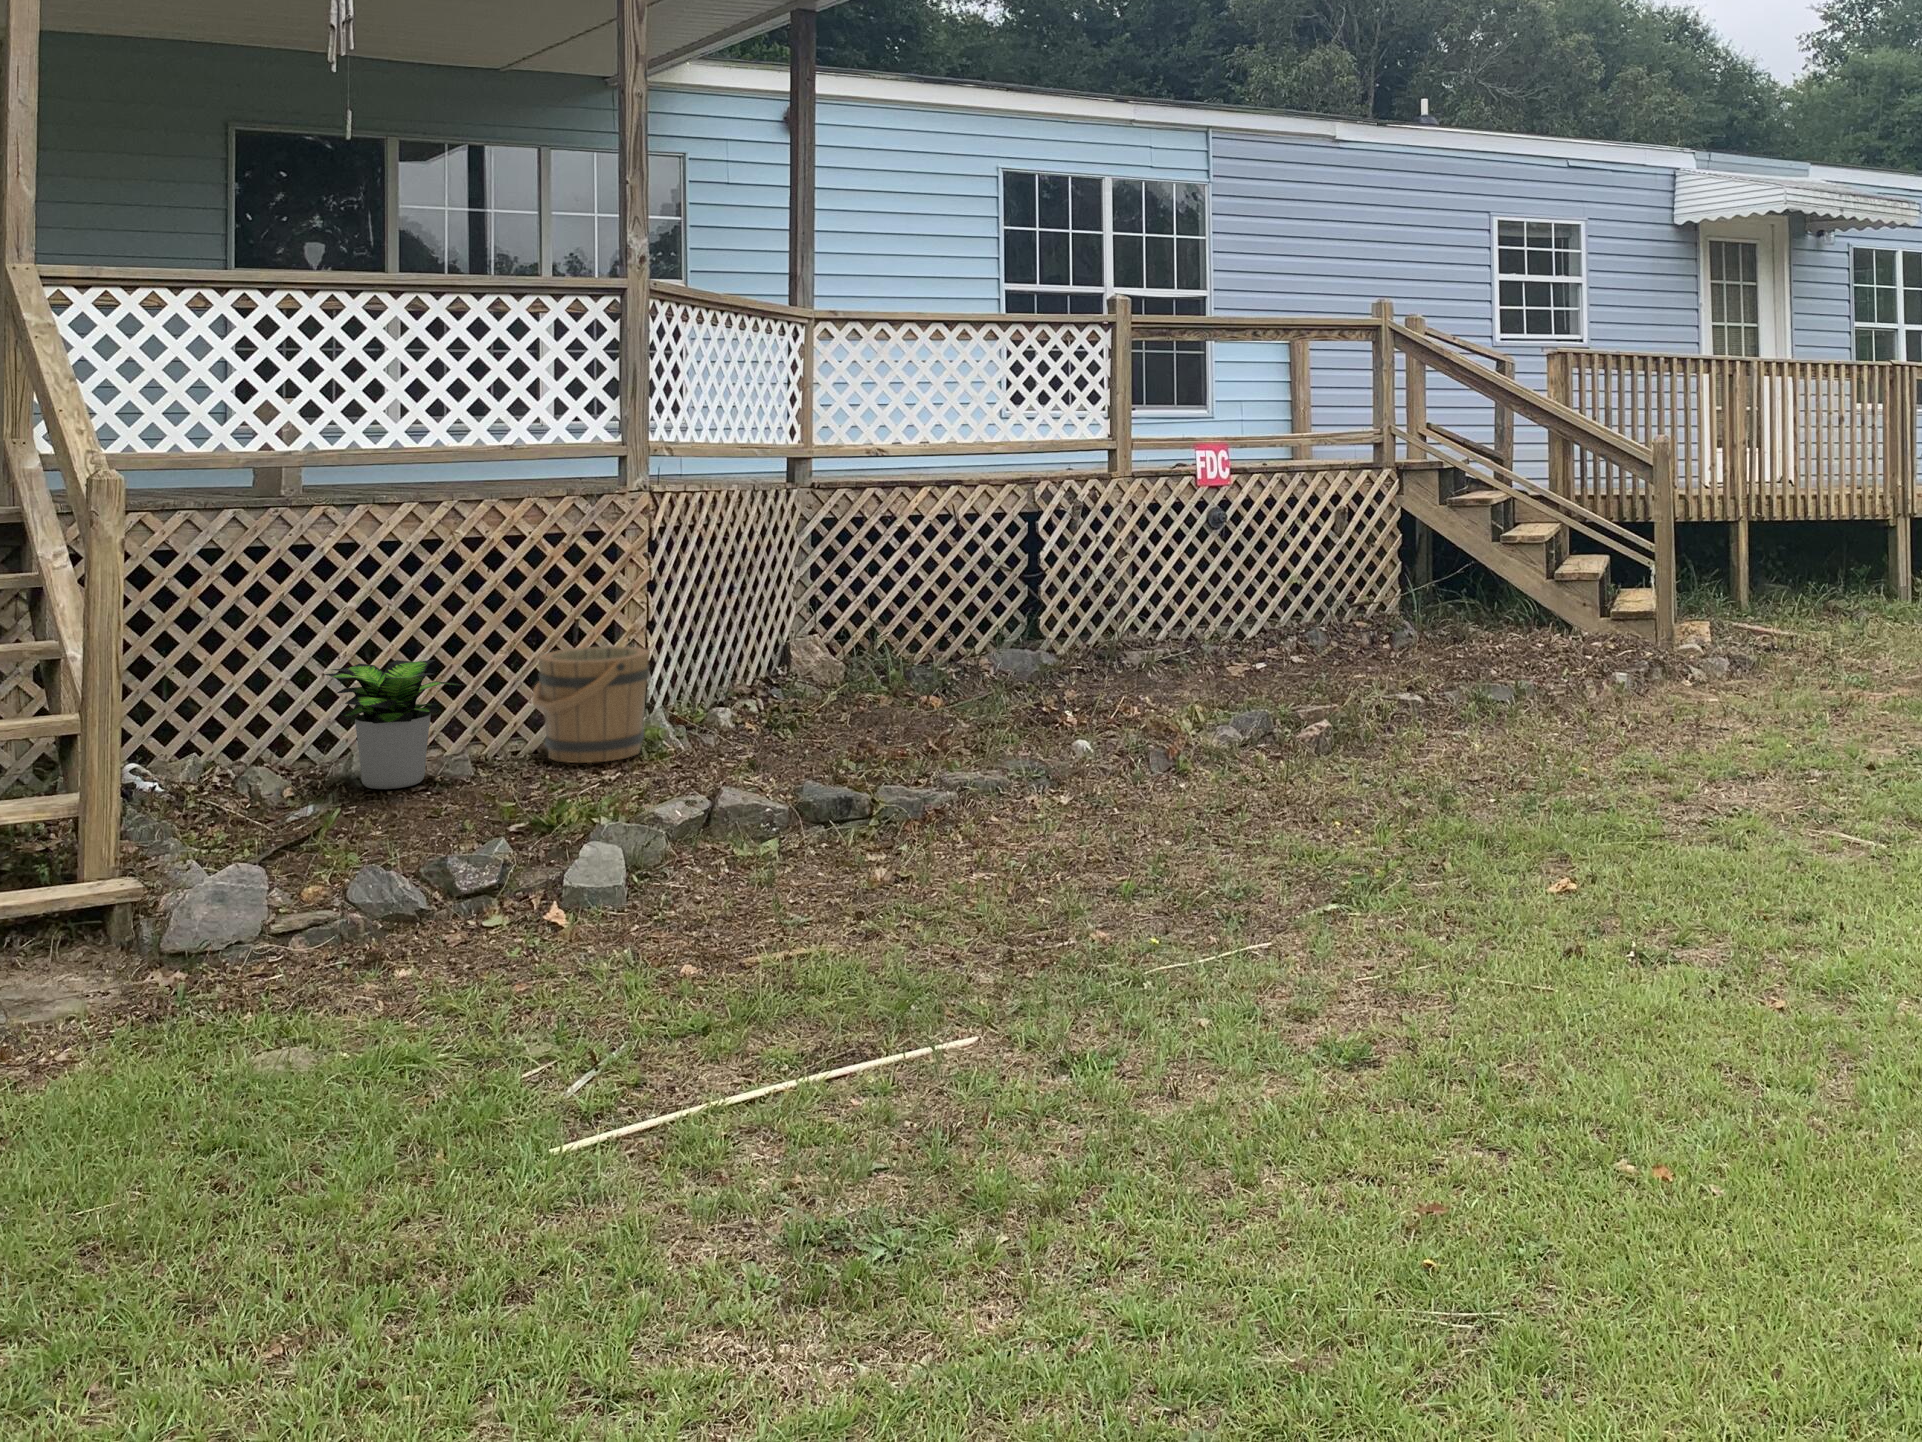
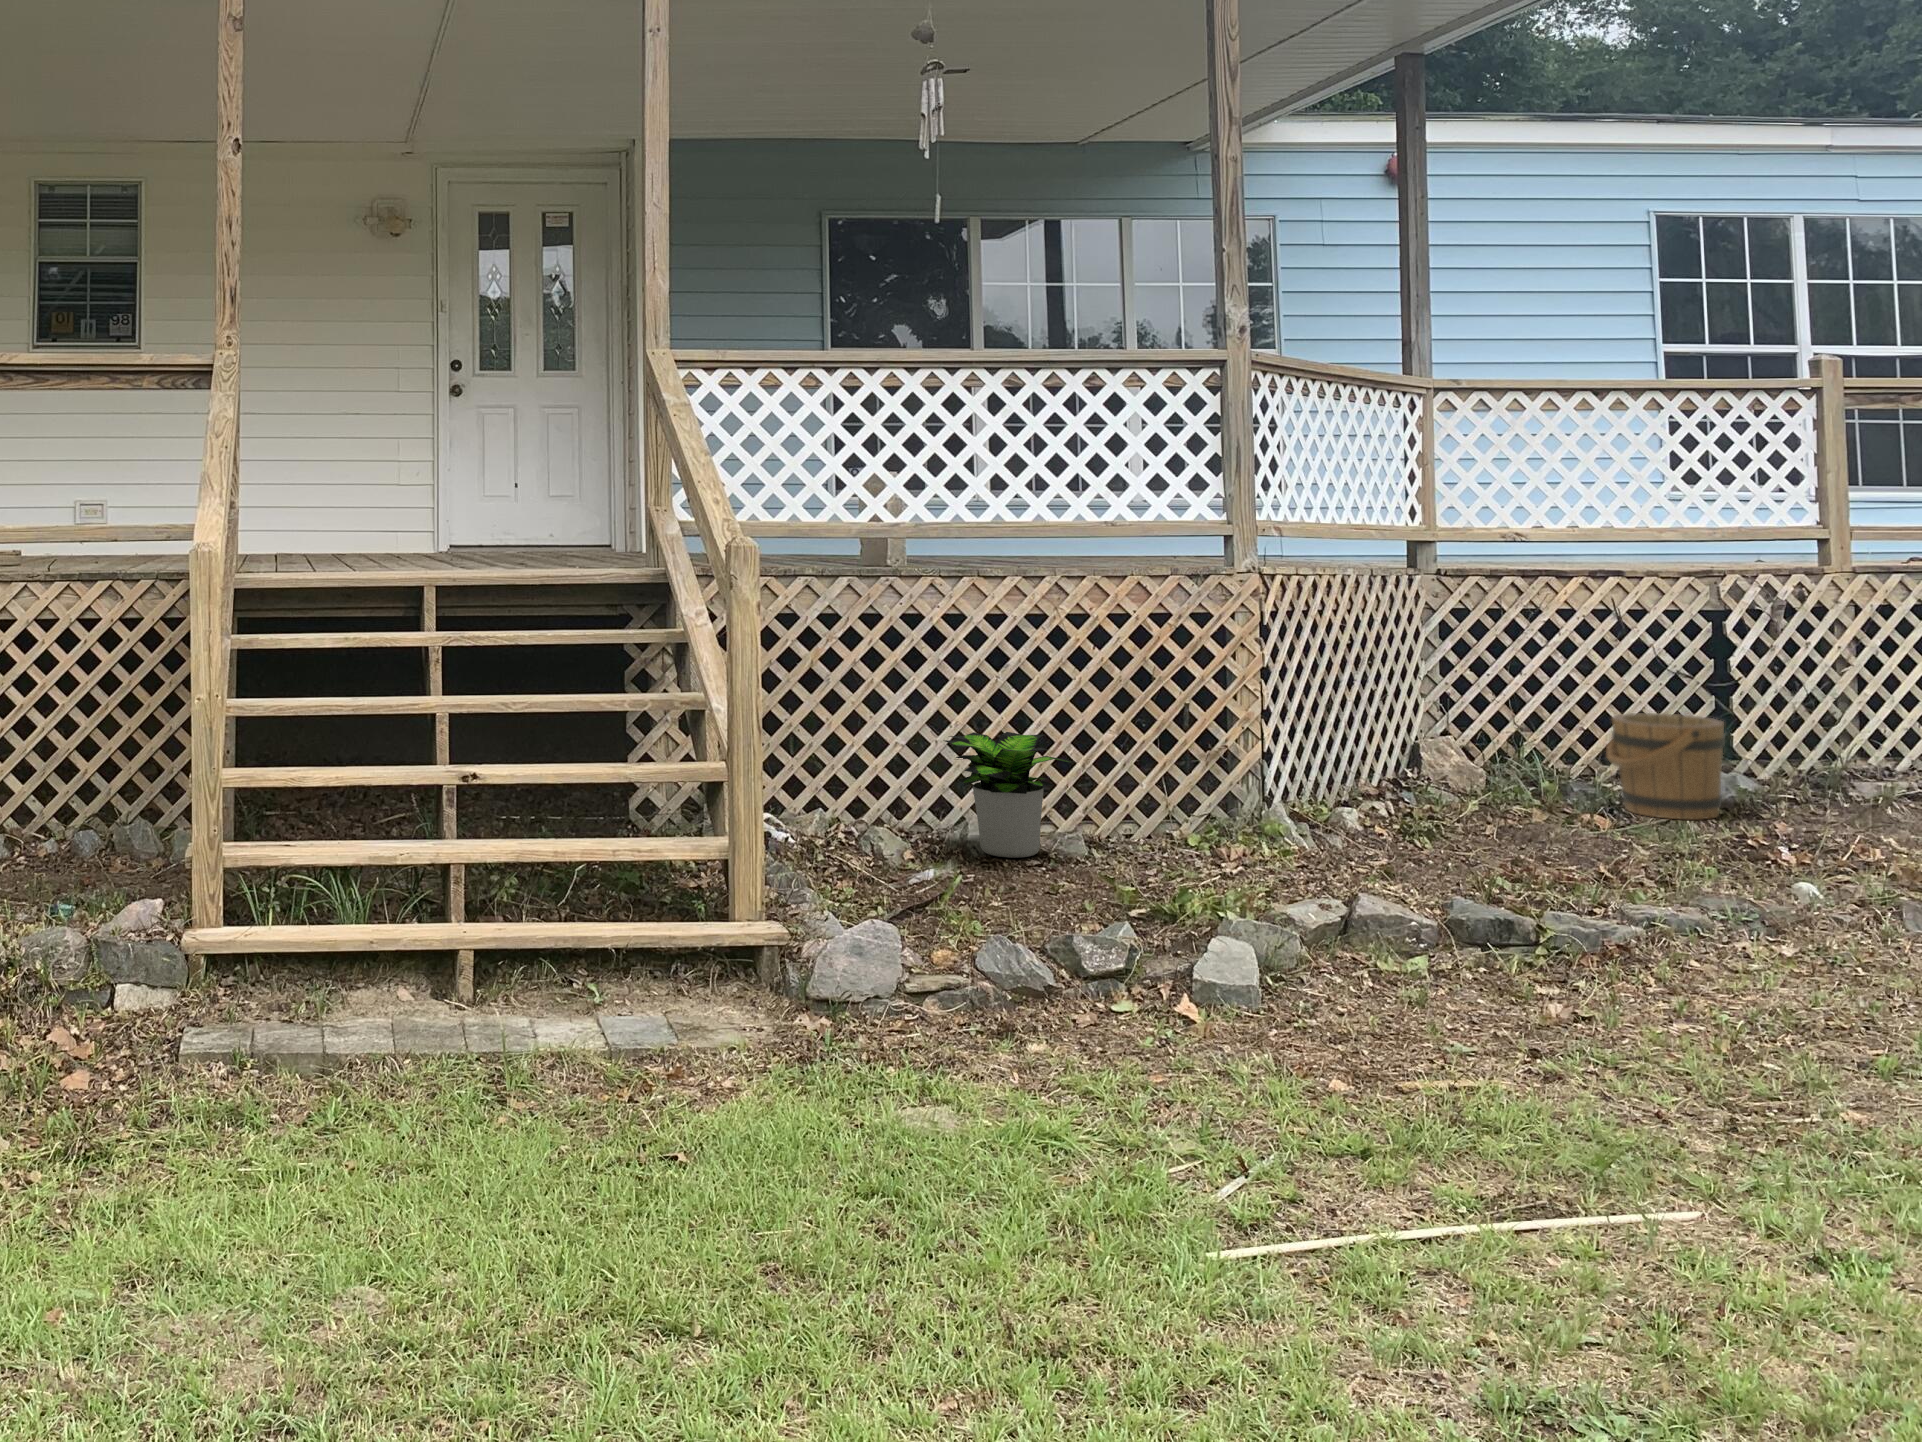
bucket: present [532,646,650,763] -> present [1607,713,1725,820]

